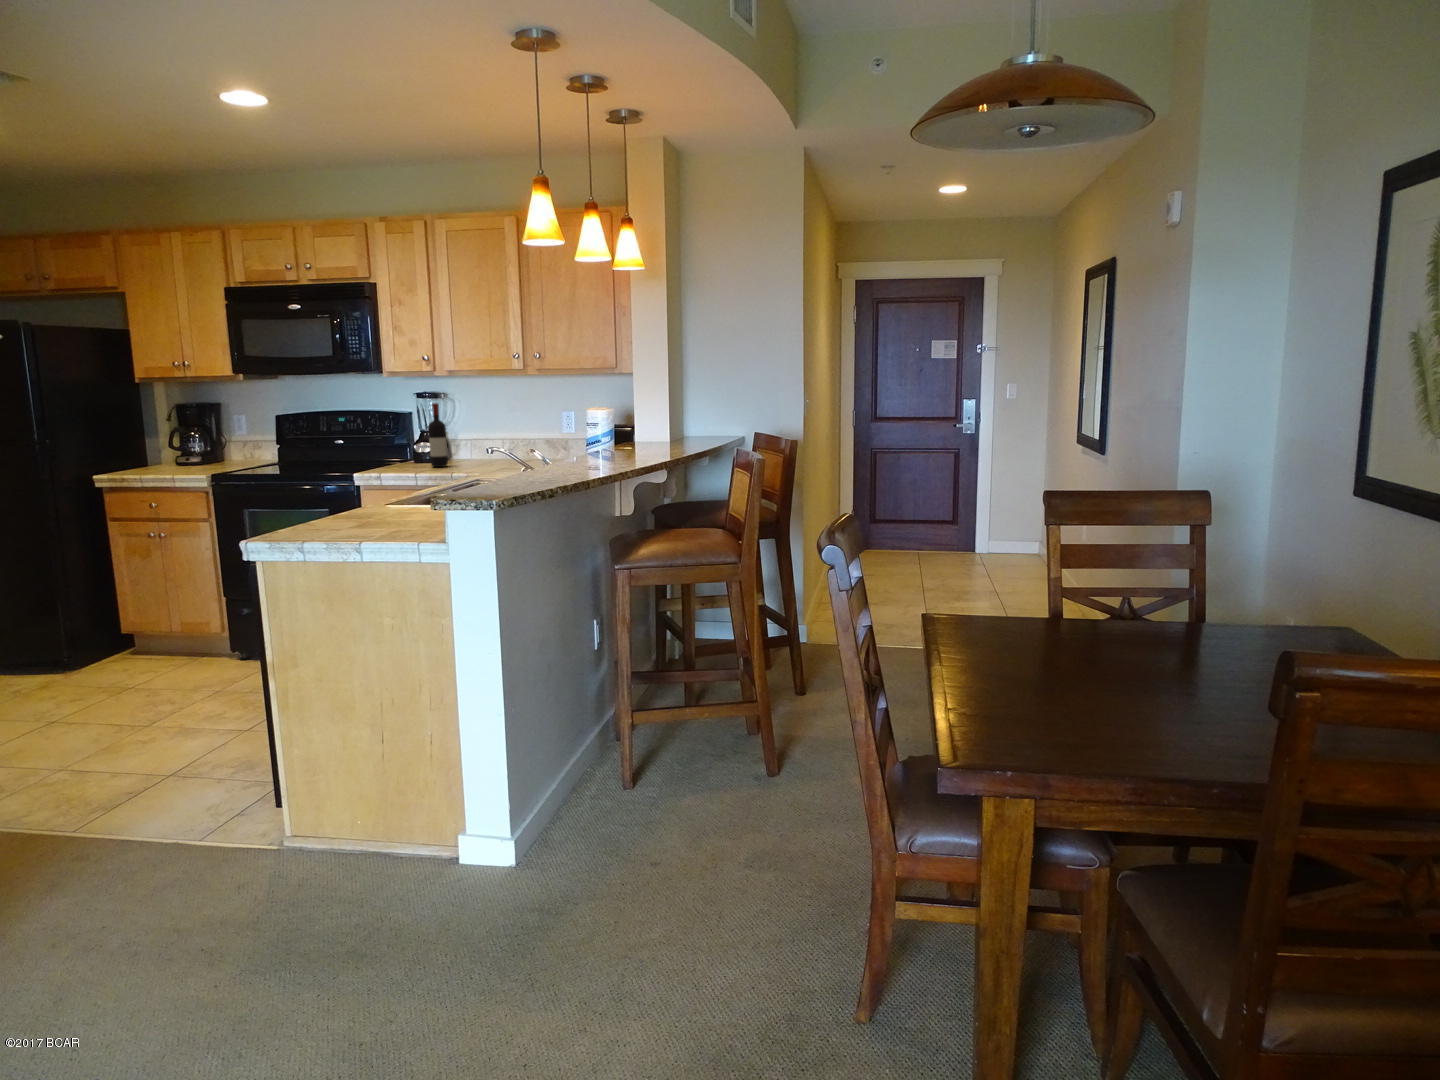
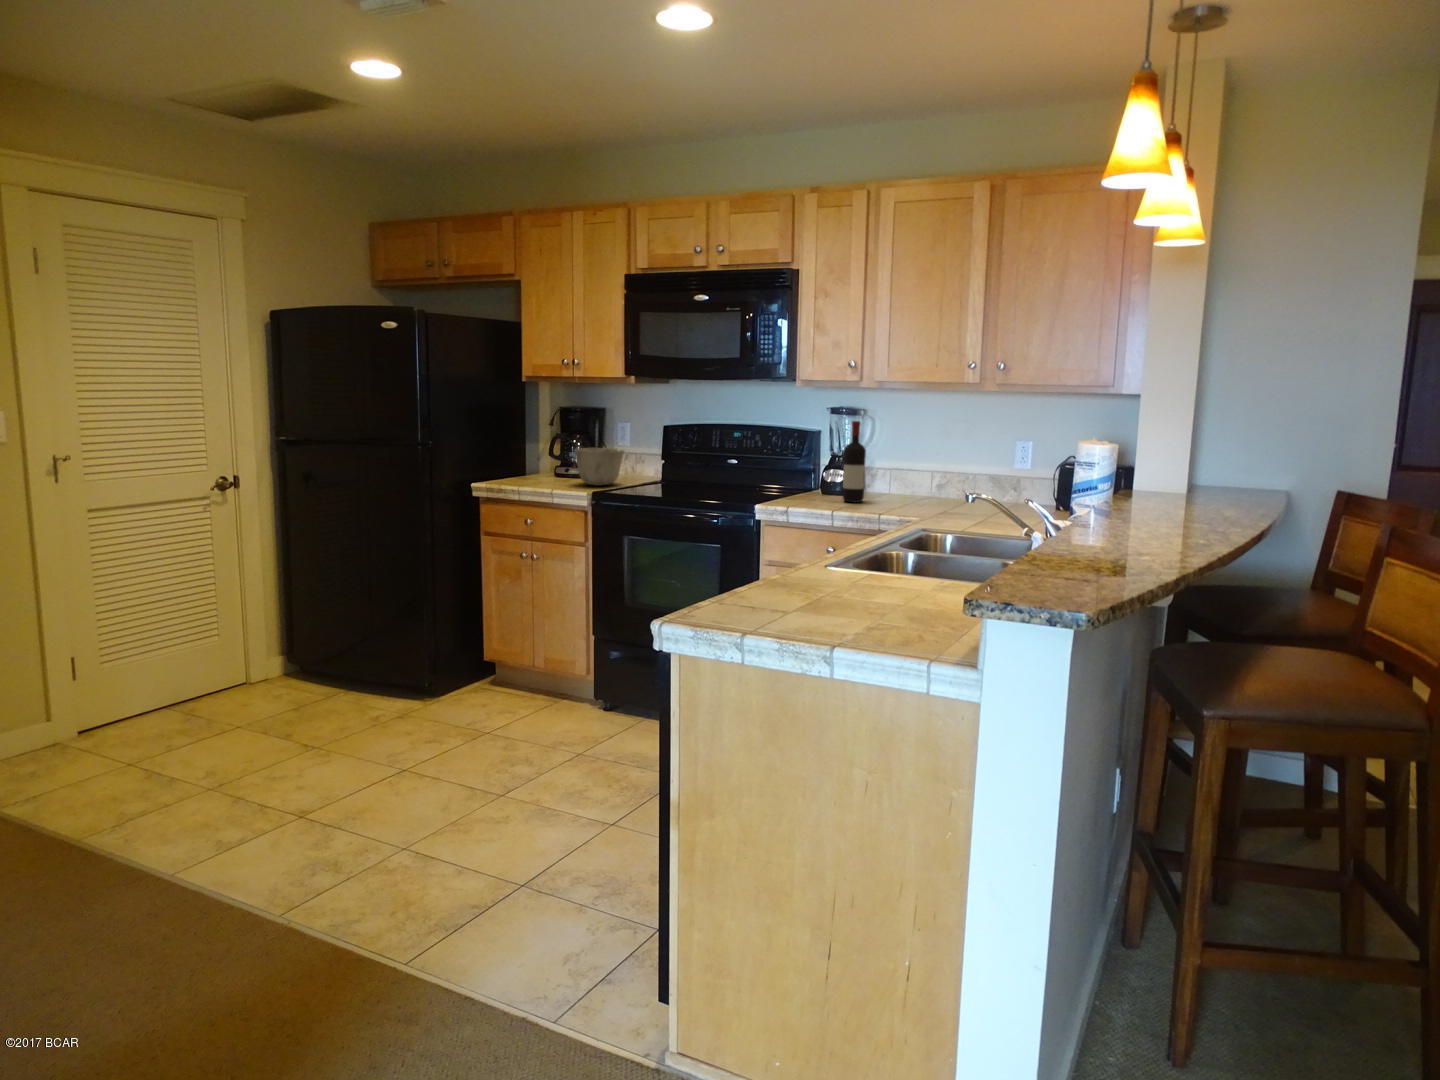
ceramic bowl: none [191,437,240,470] -> present [574,448,624,486]

